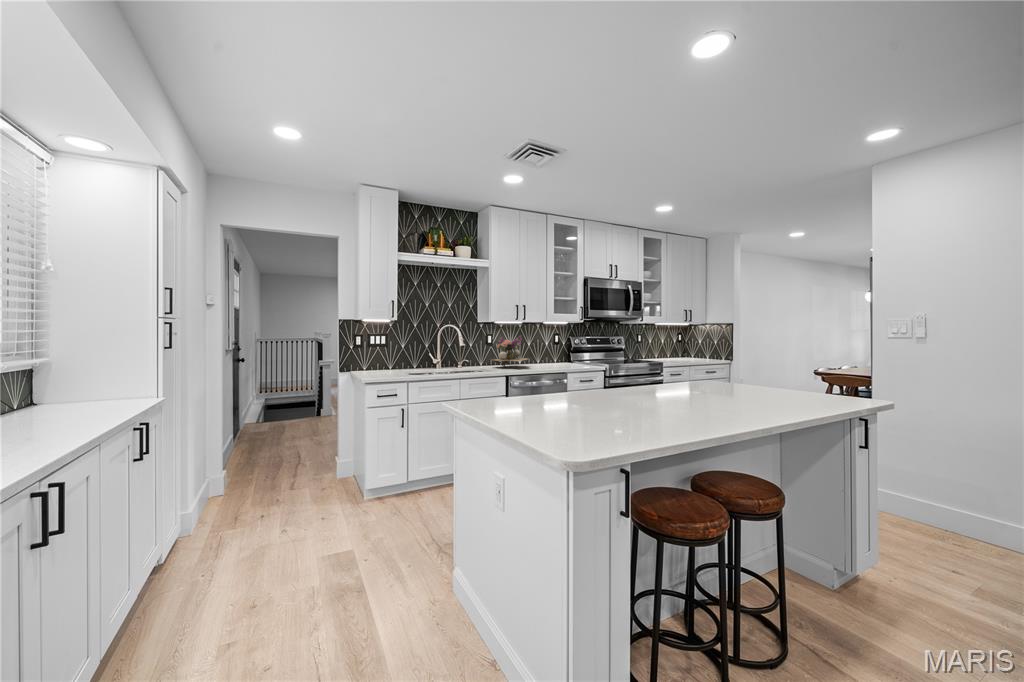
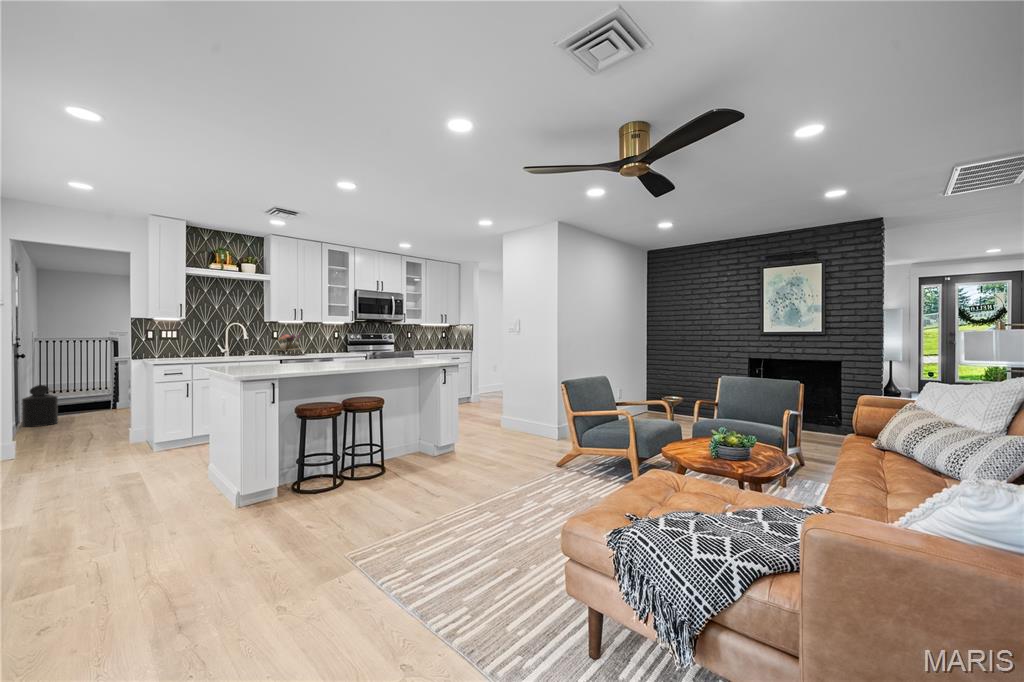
trash can: none [242,393,273,438] -> present [22,385,58,427]

